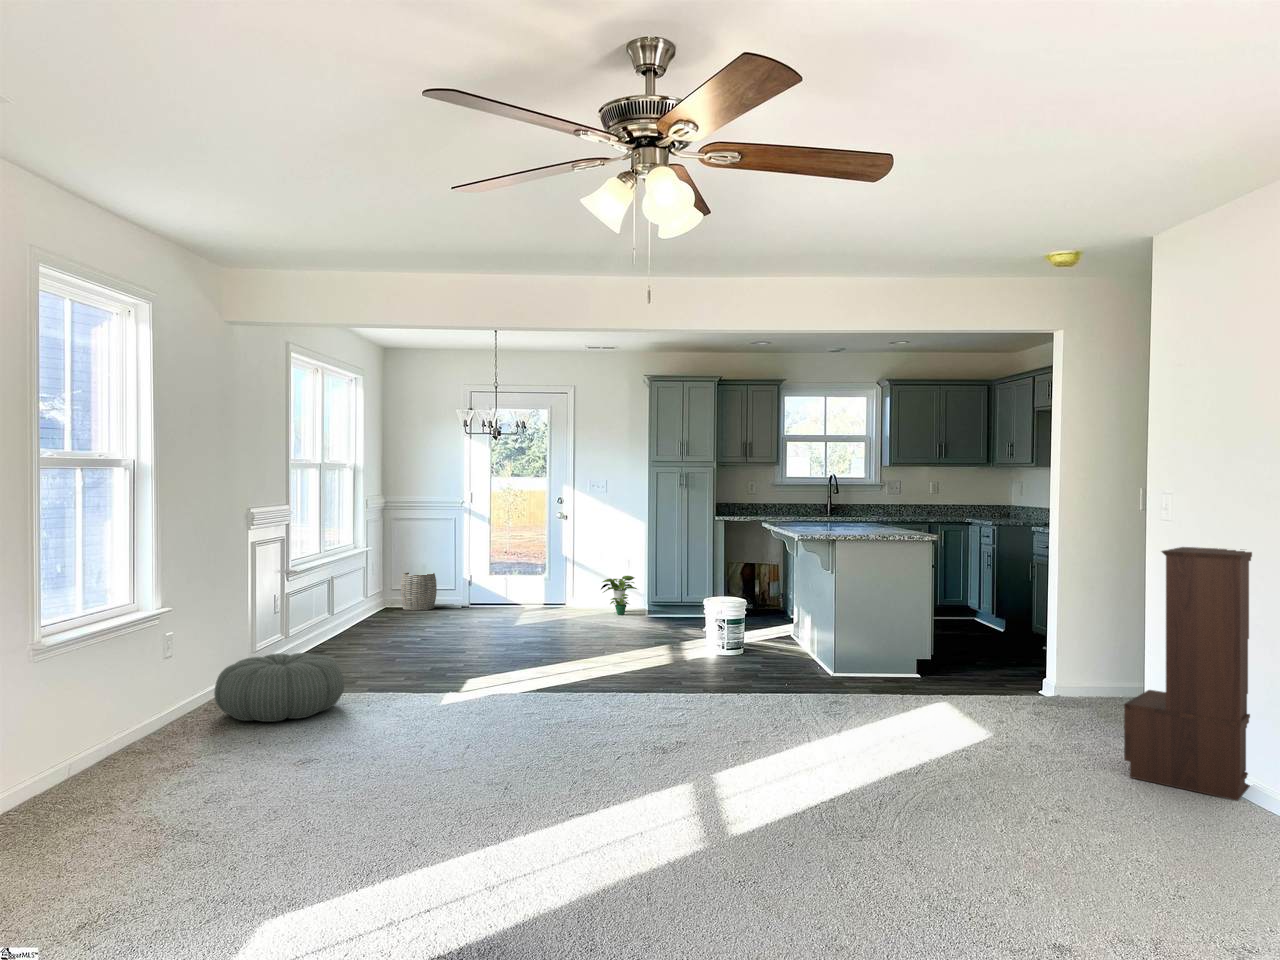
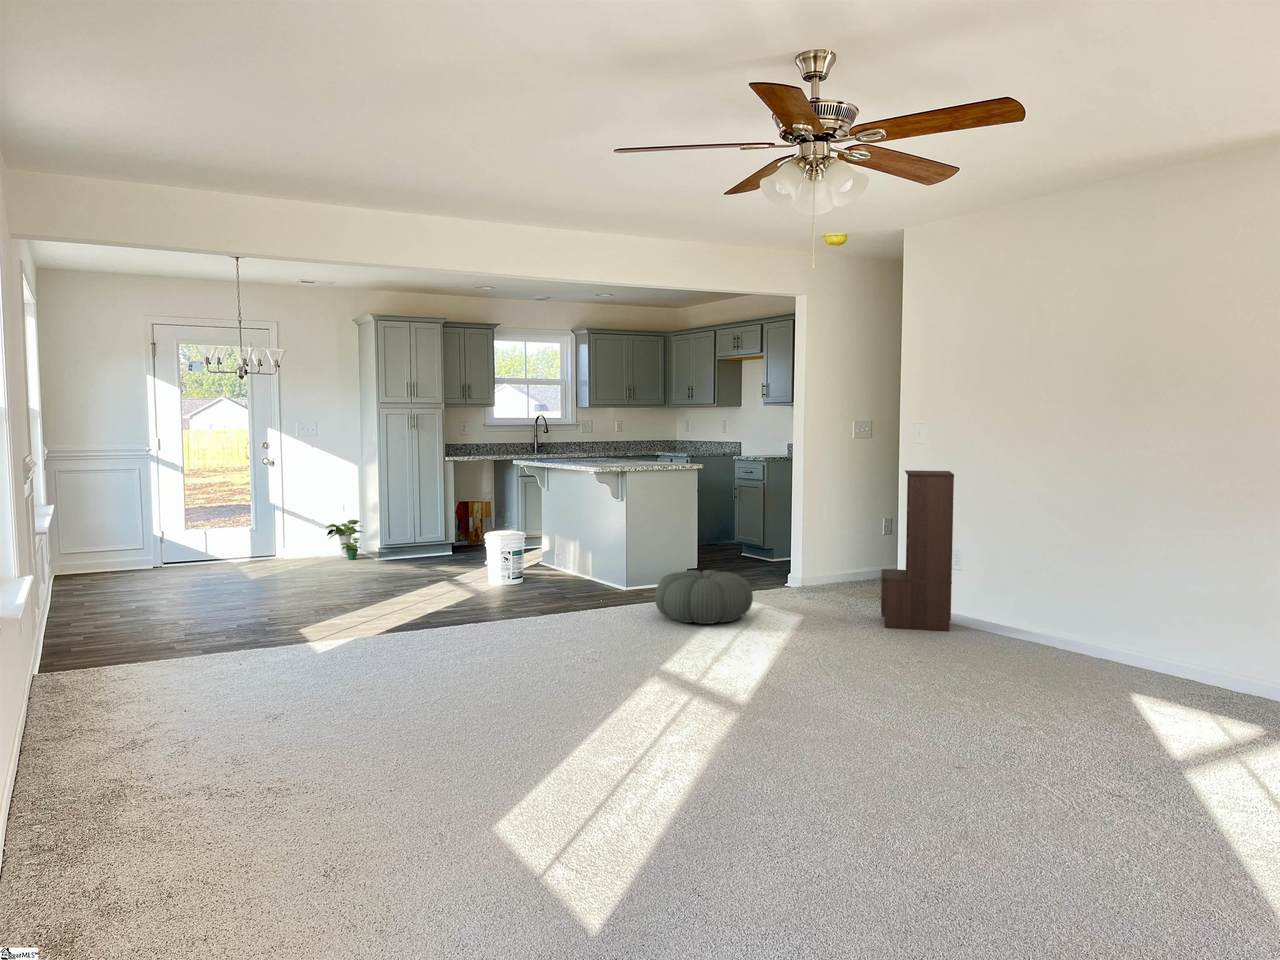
woven basket: present [401,573,437,610] -> none [78,531,124,576]
pouf: present [214,653,344,722] -> present [655,570,753,624]

